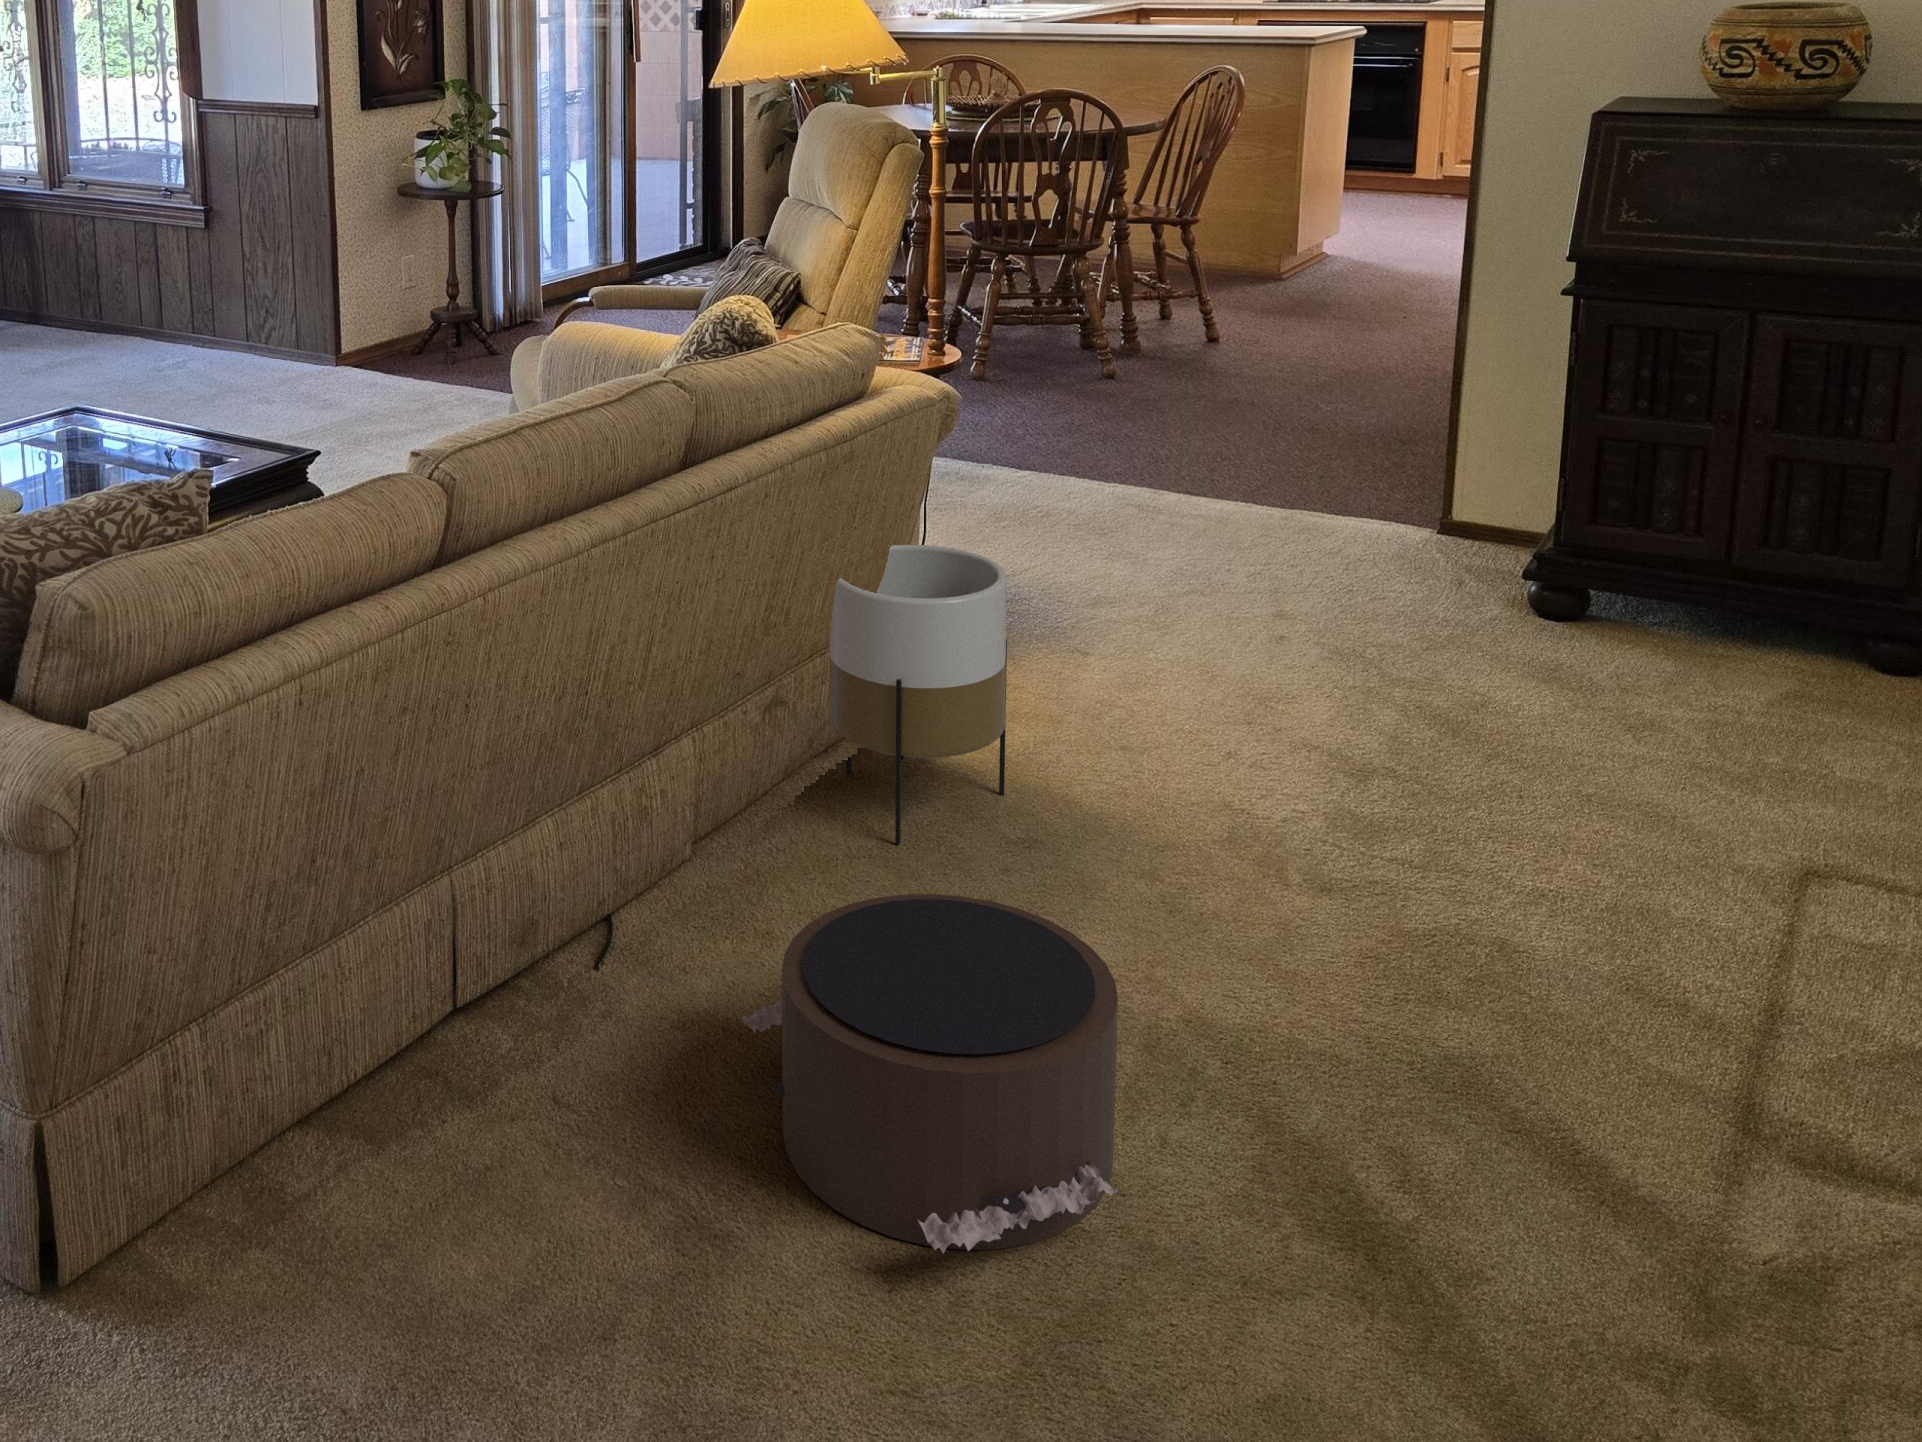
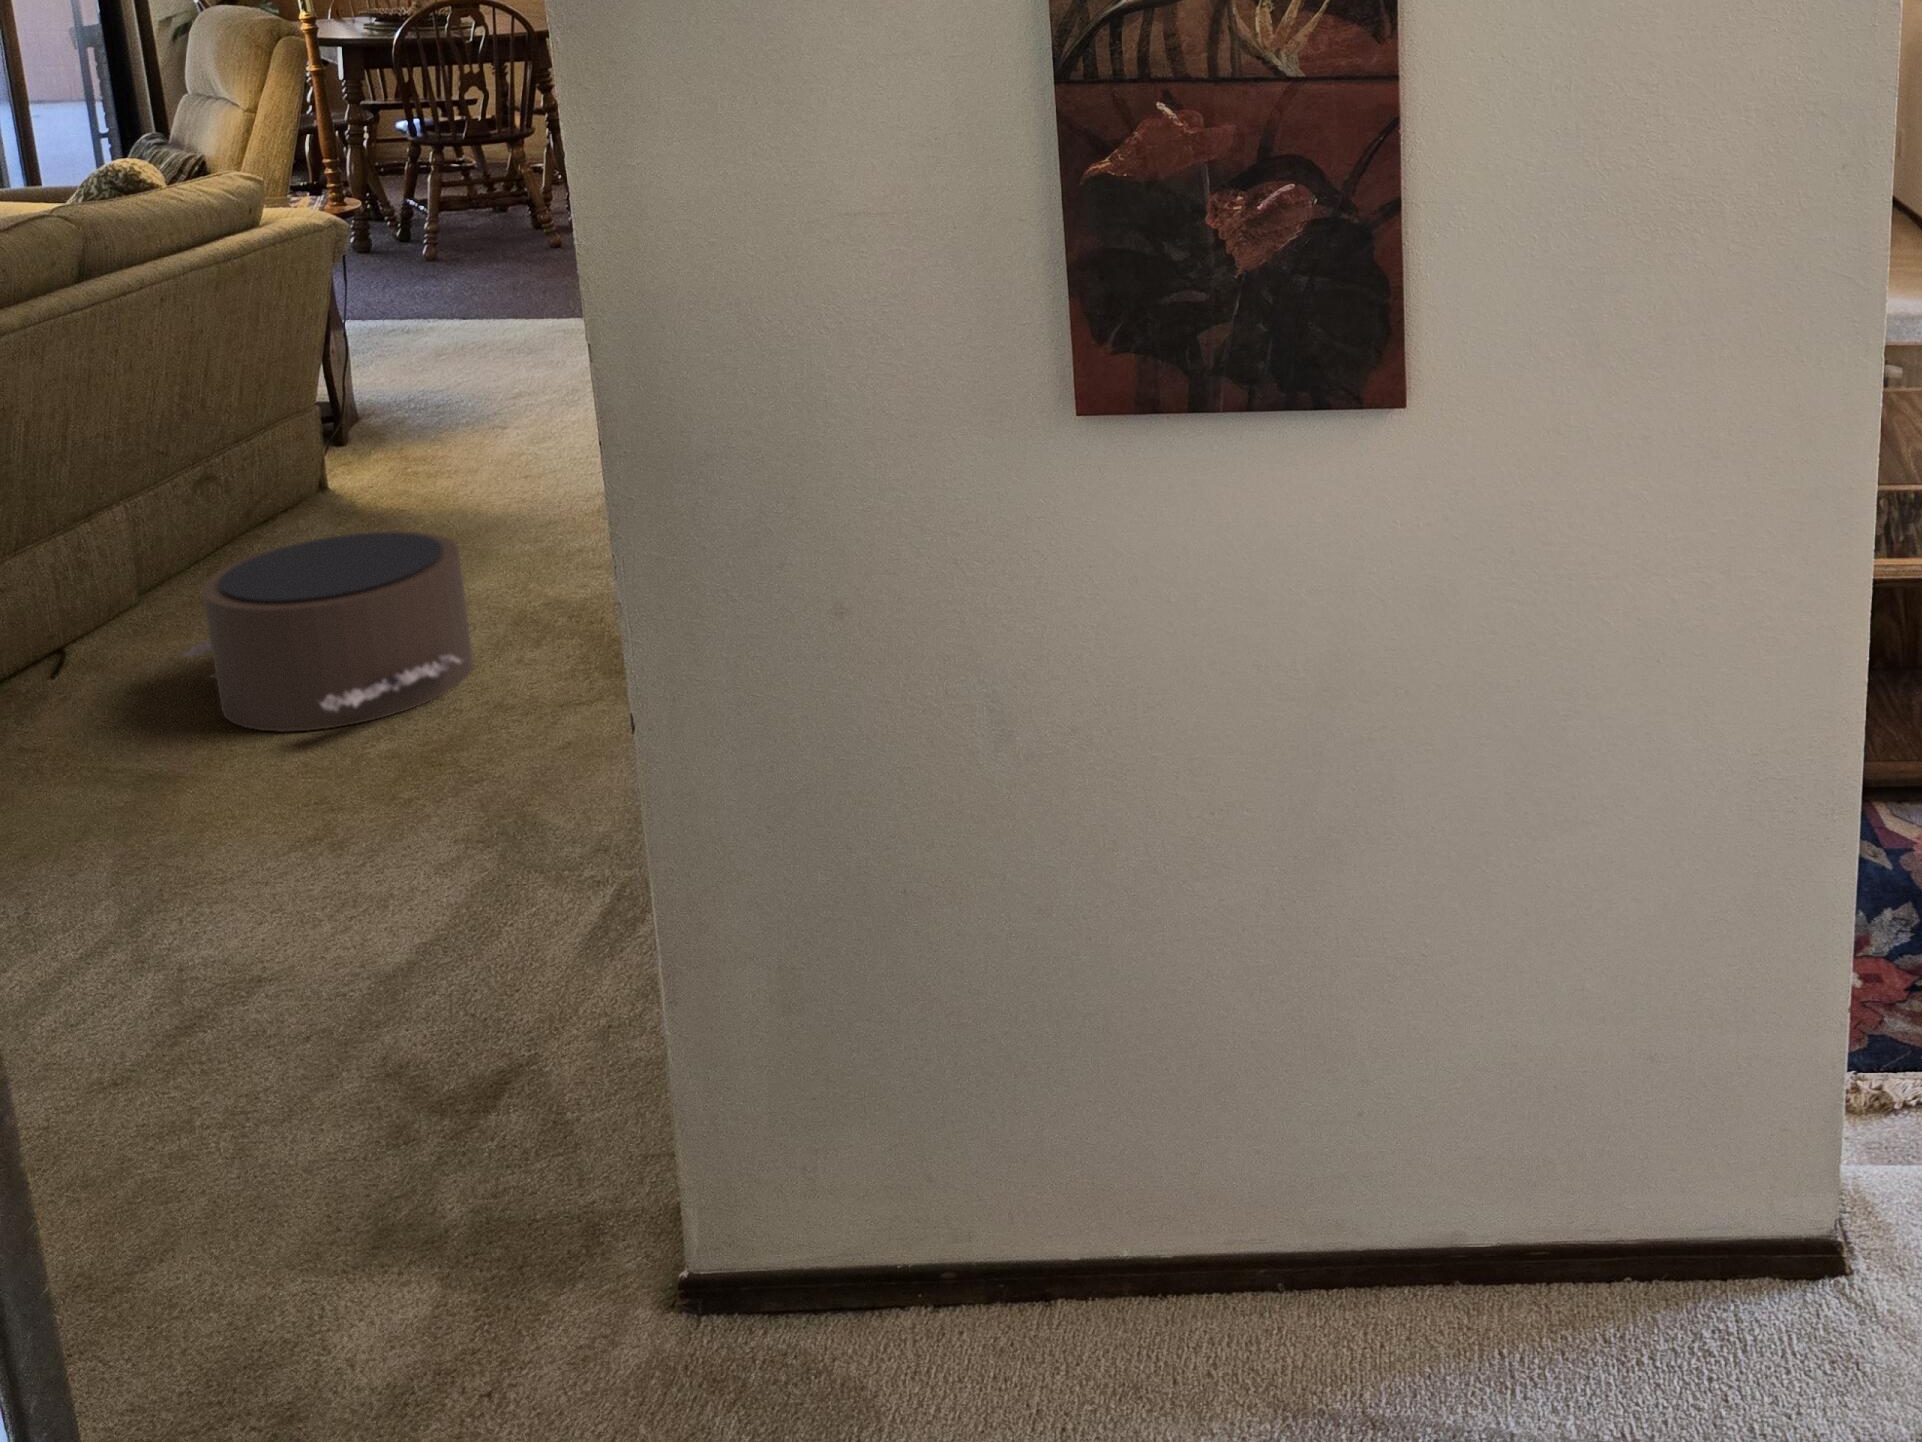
planter: present [829,545,1007,844] -> none [239,338,422,561]

